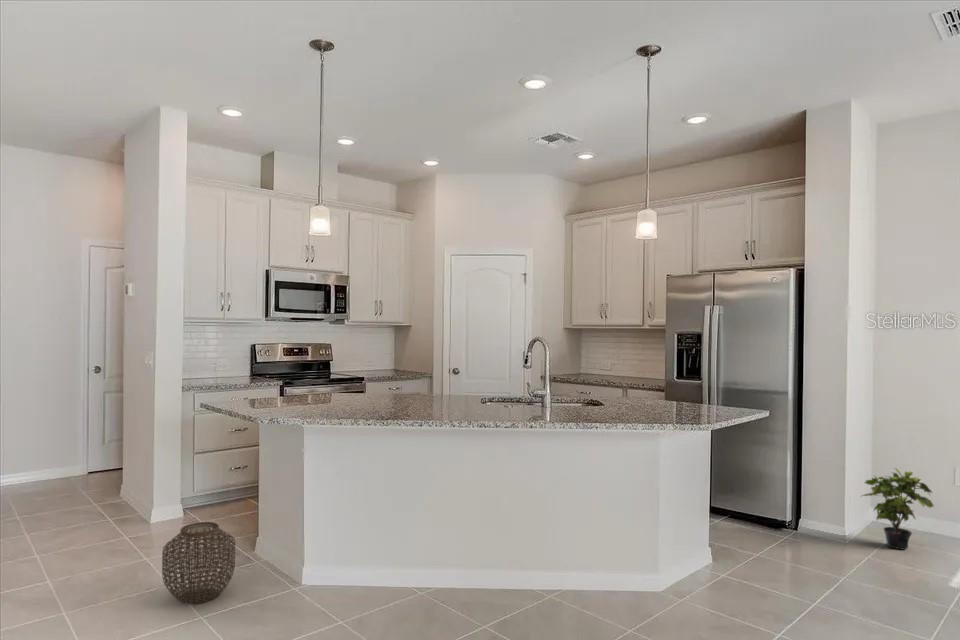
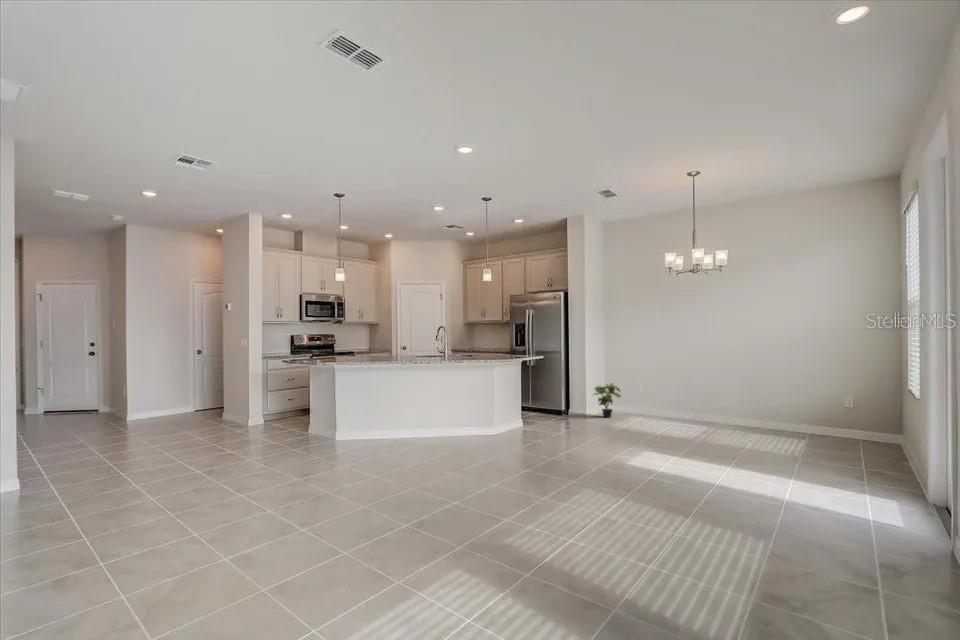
woven basket: present [162,522,235,604] -> none [273,413,305,447]

